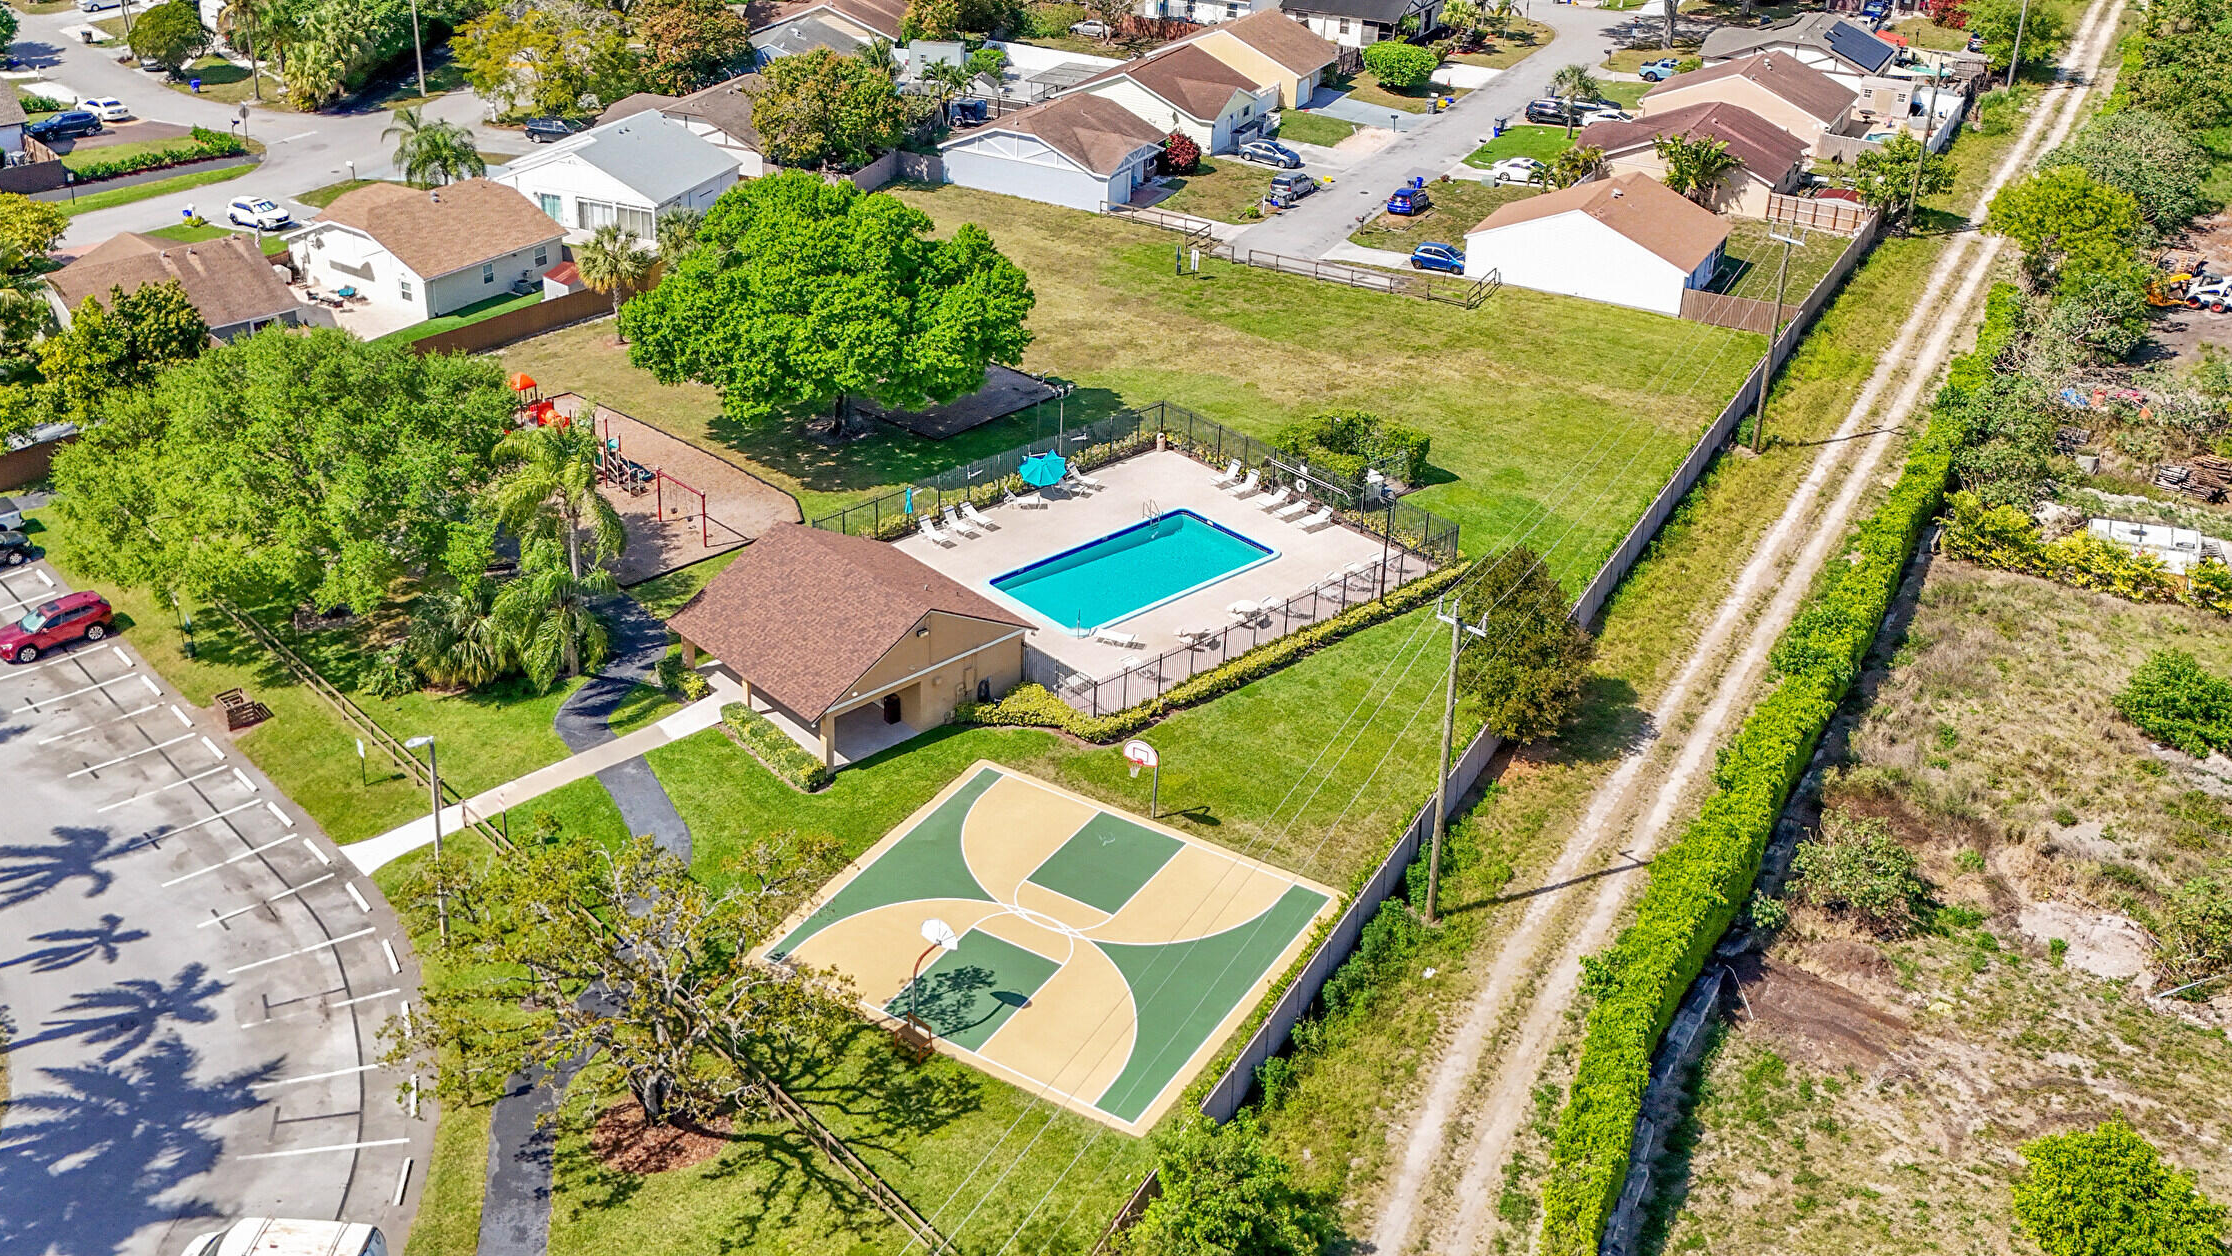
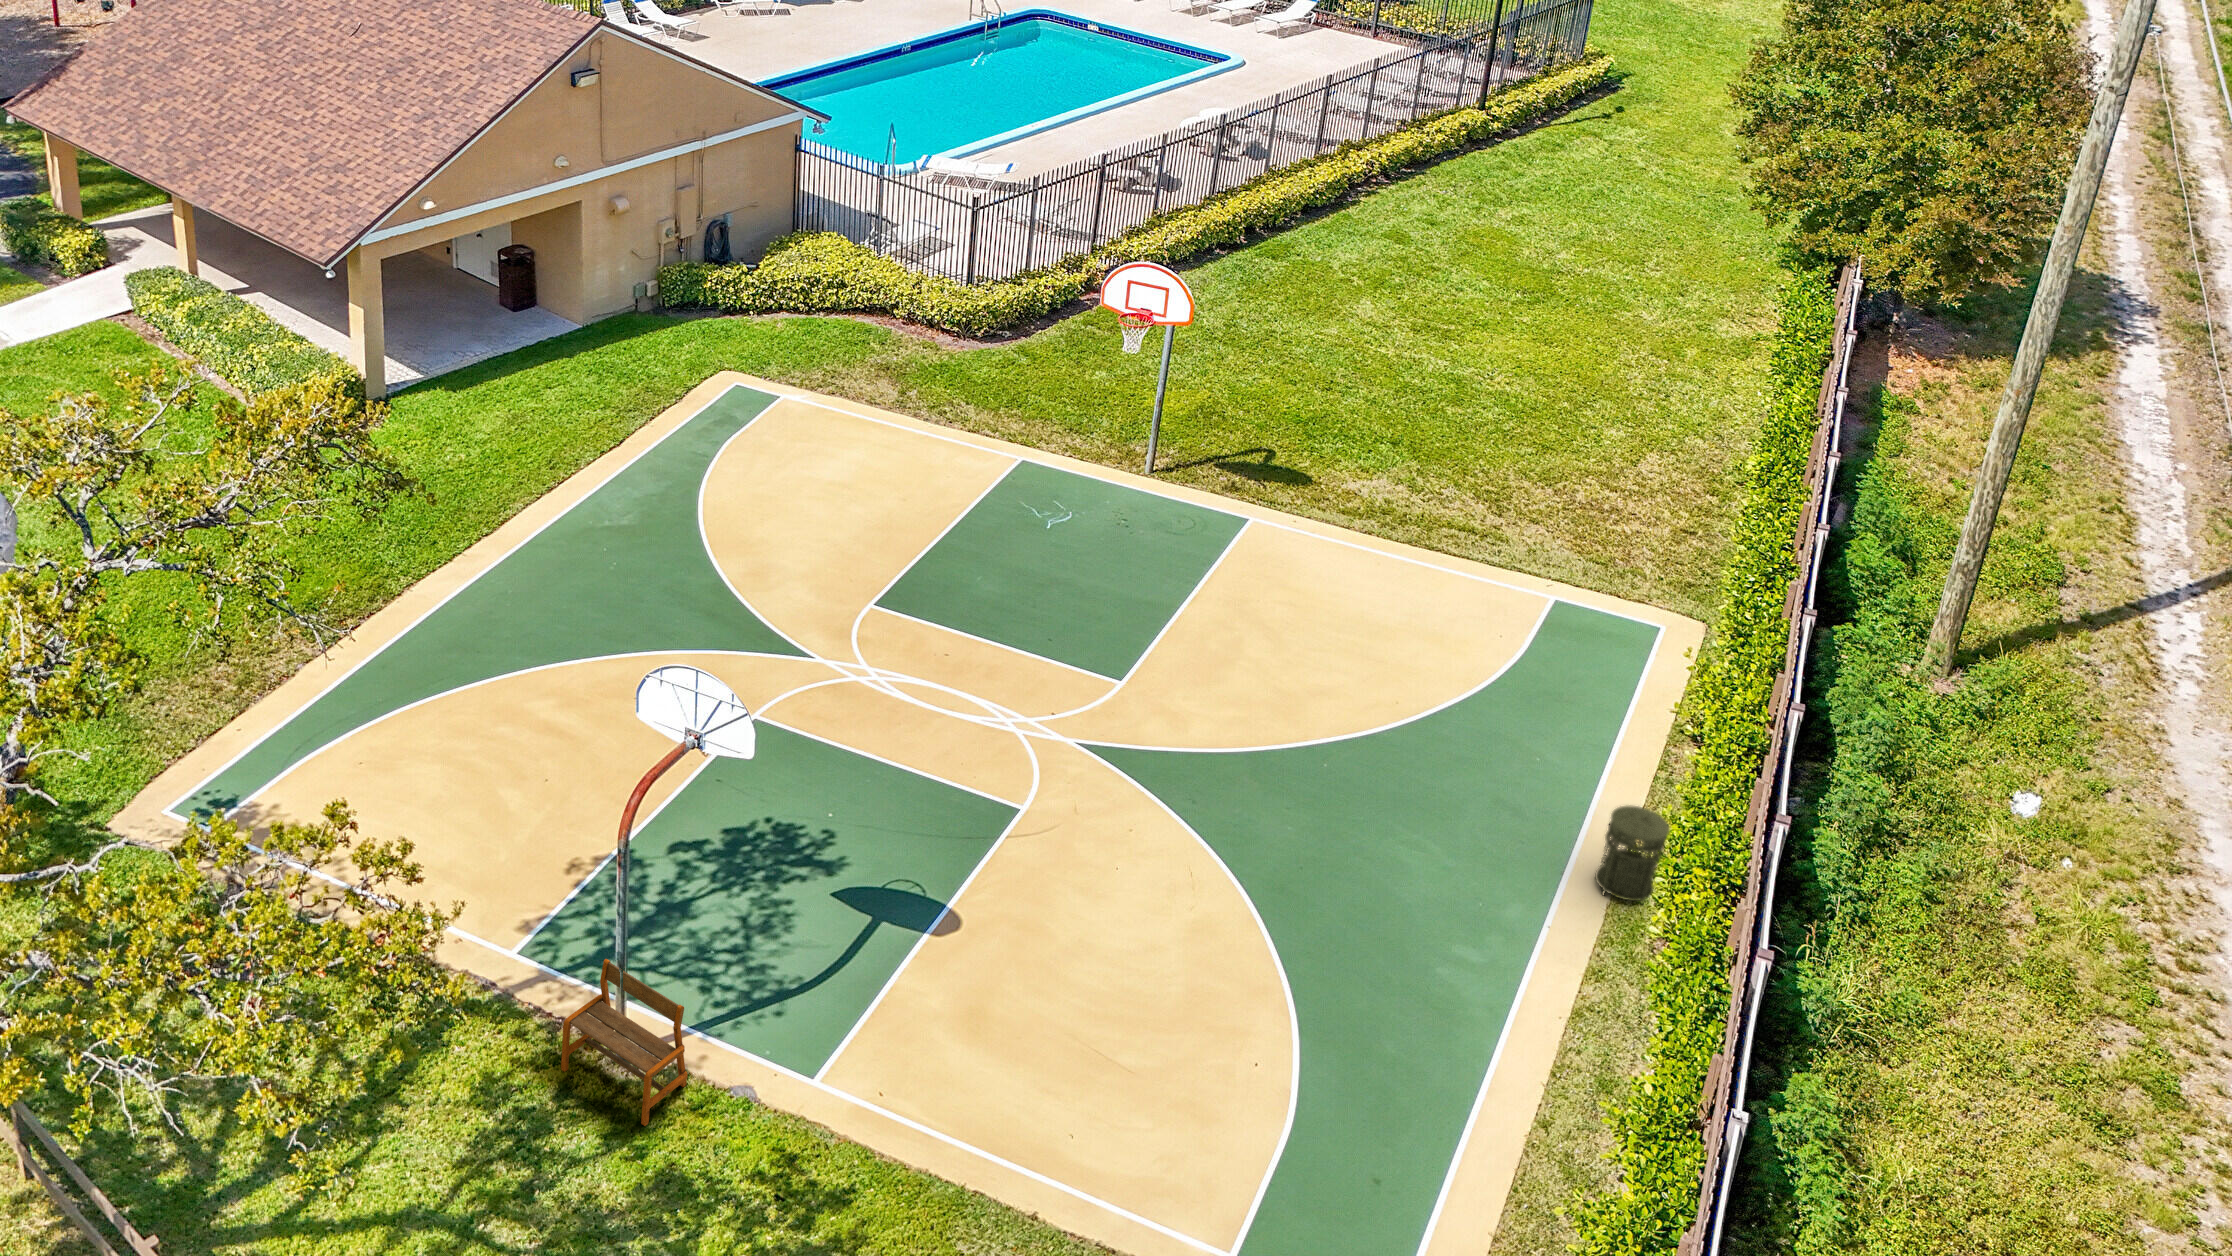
trash can: none [1252,970,1272,1004] -> present [1595,805,1669,904]

